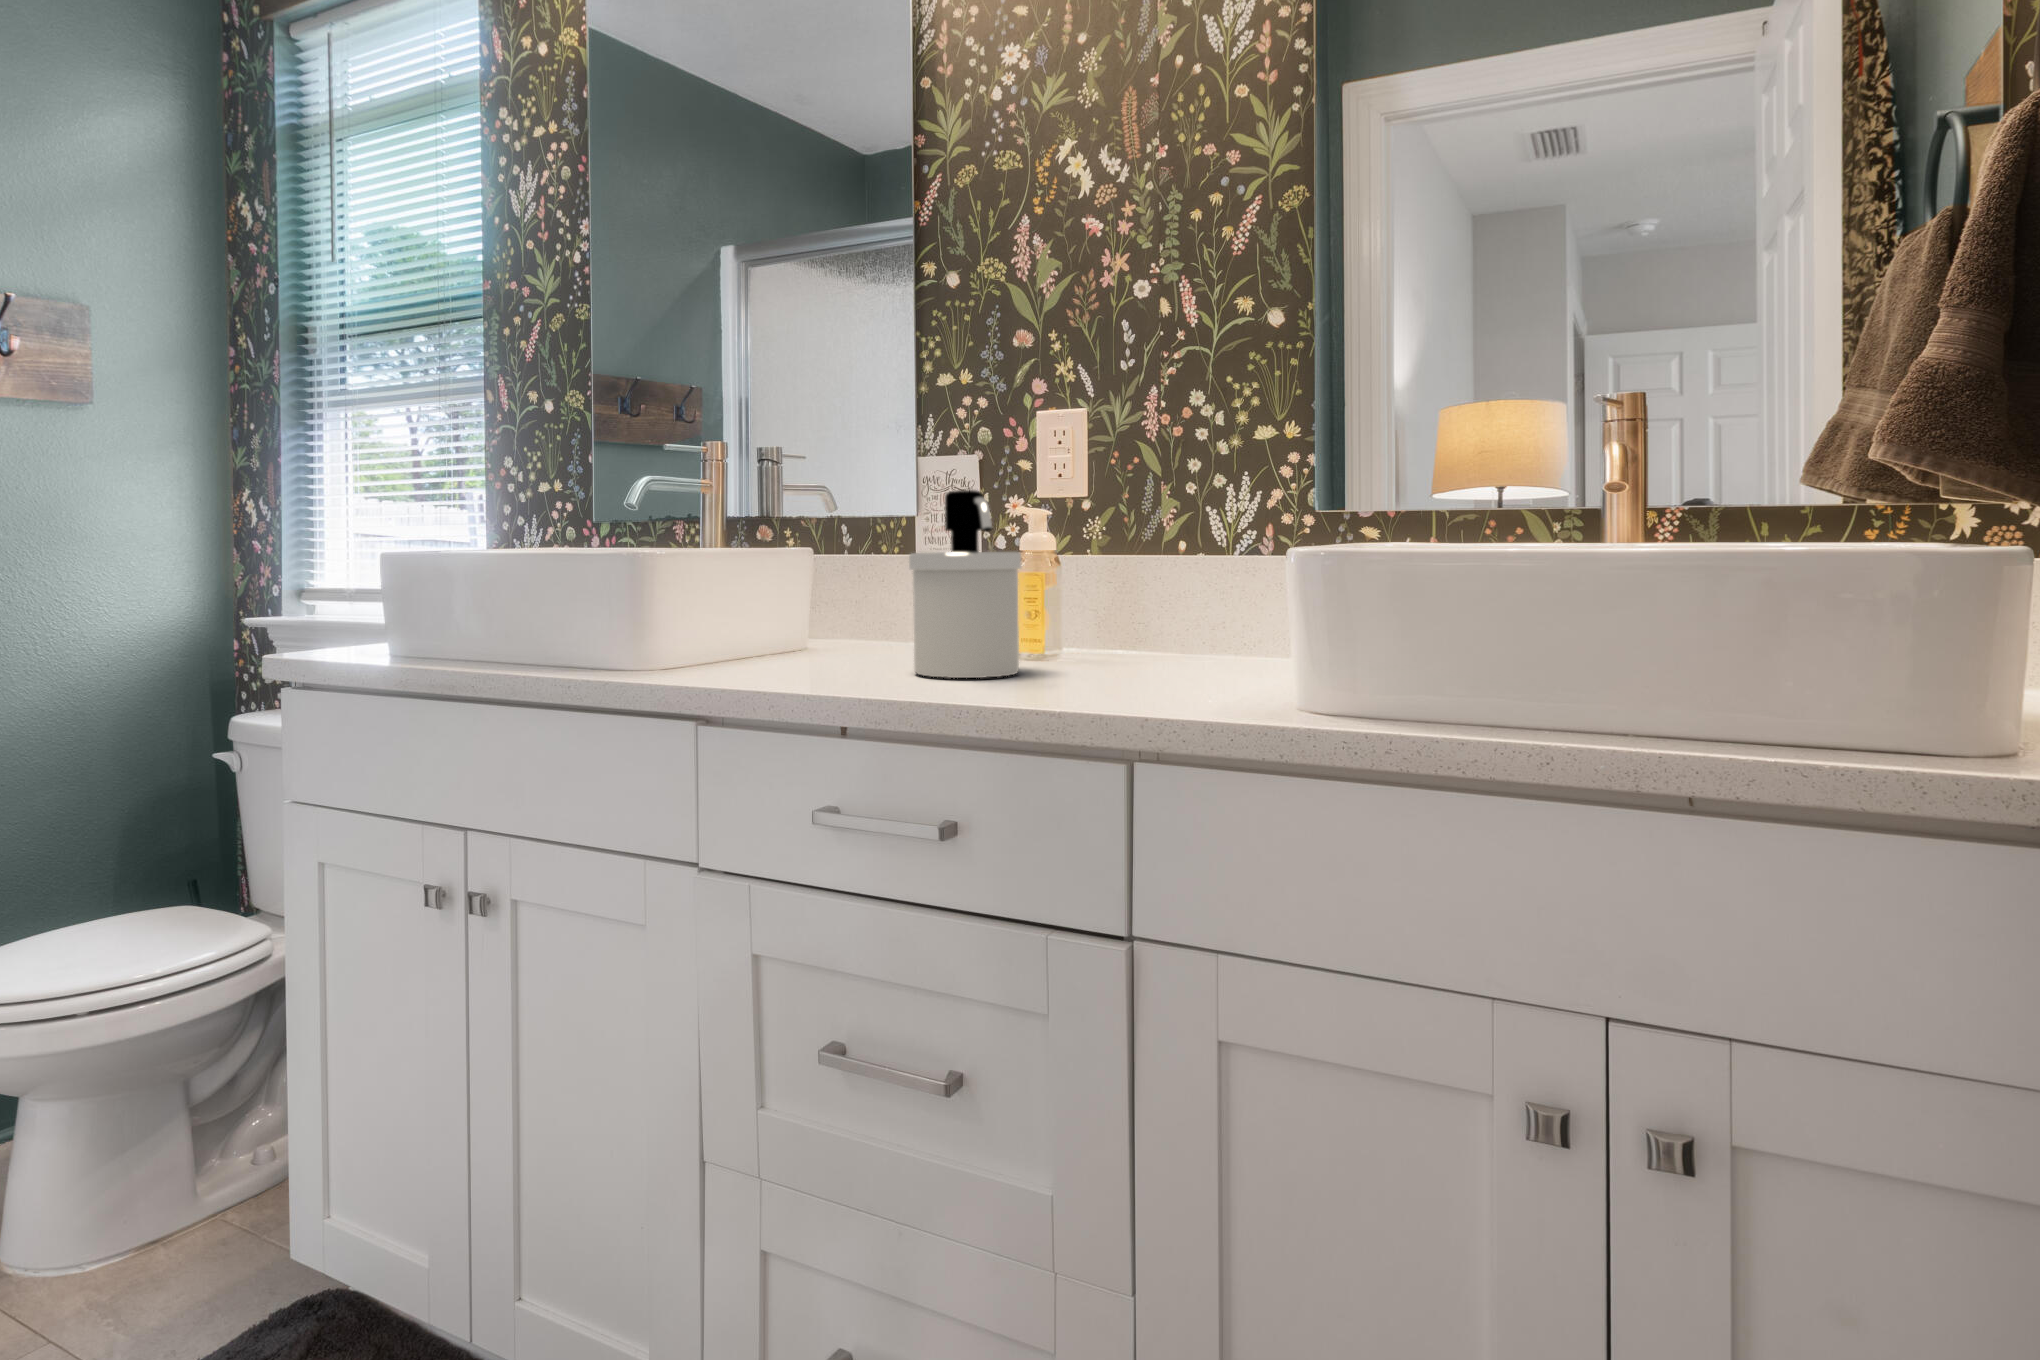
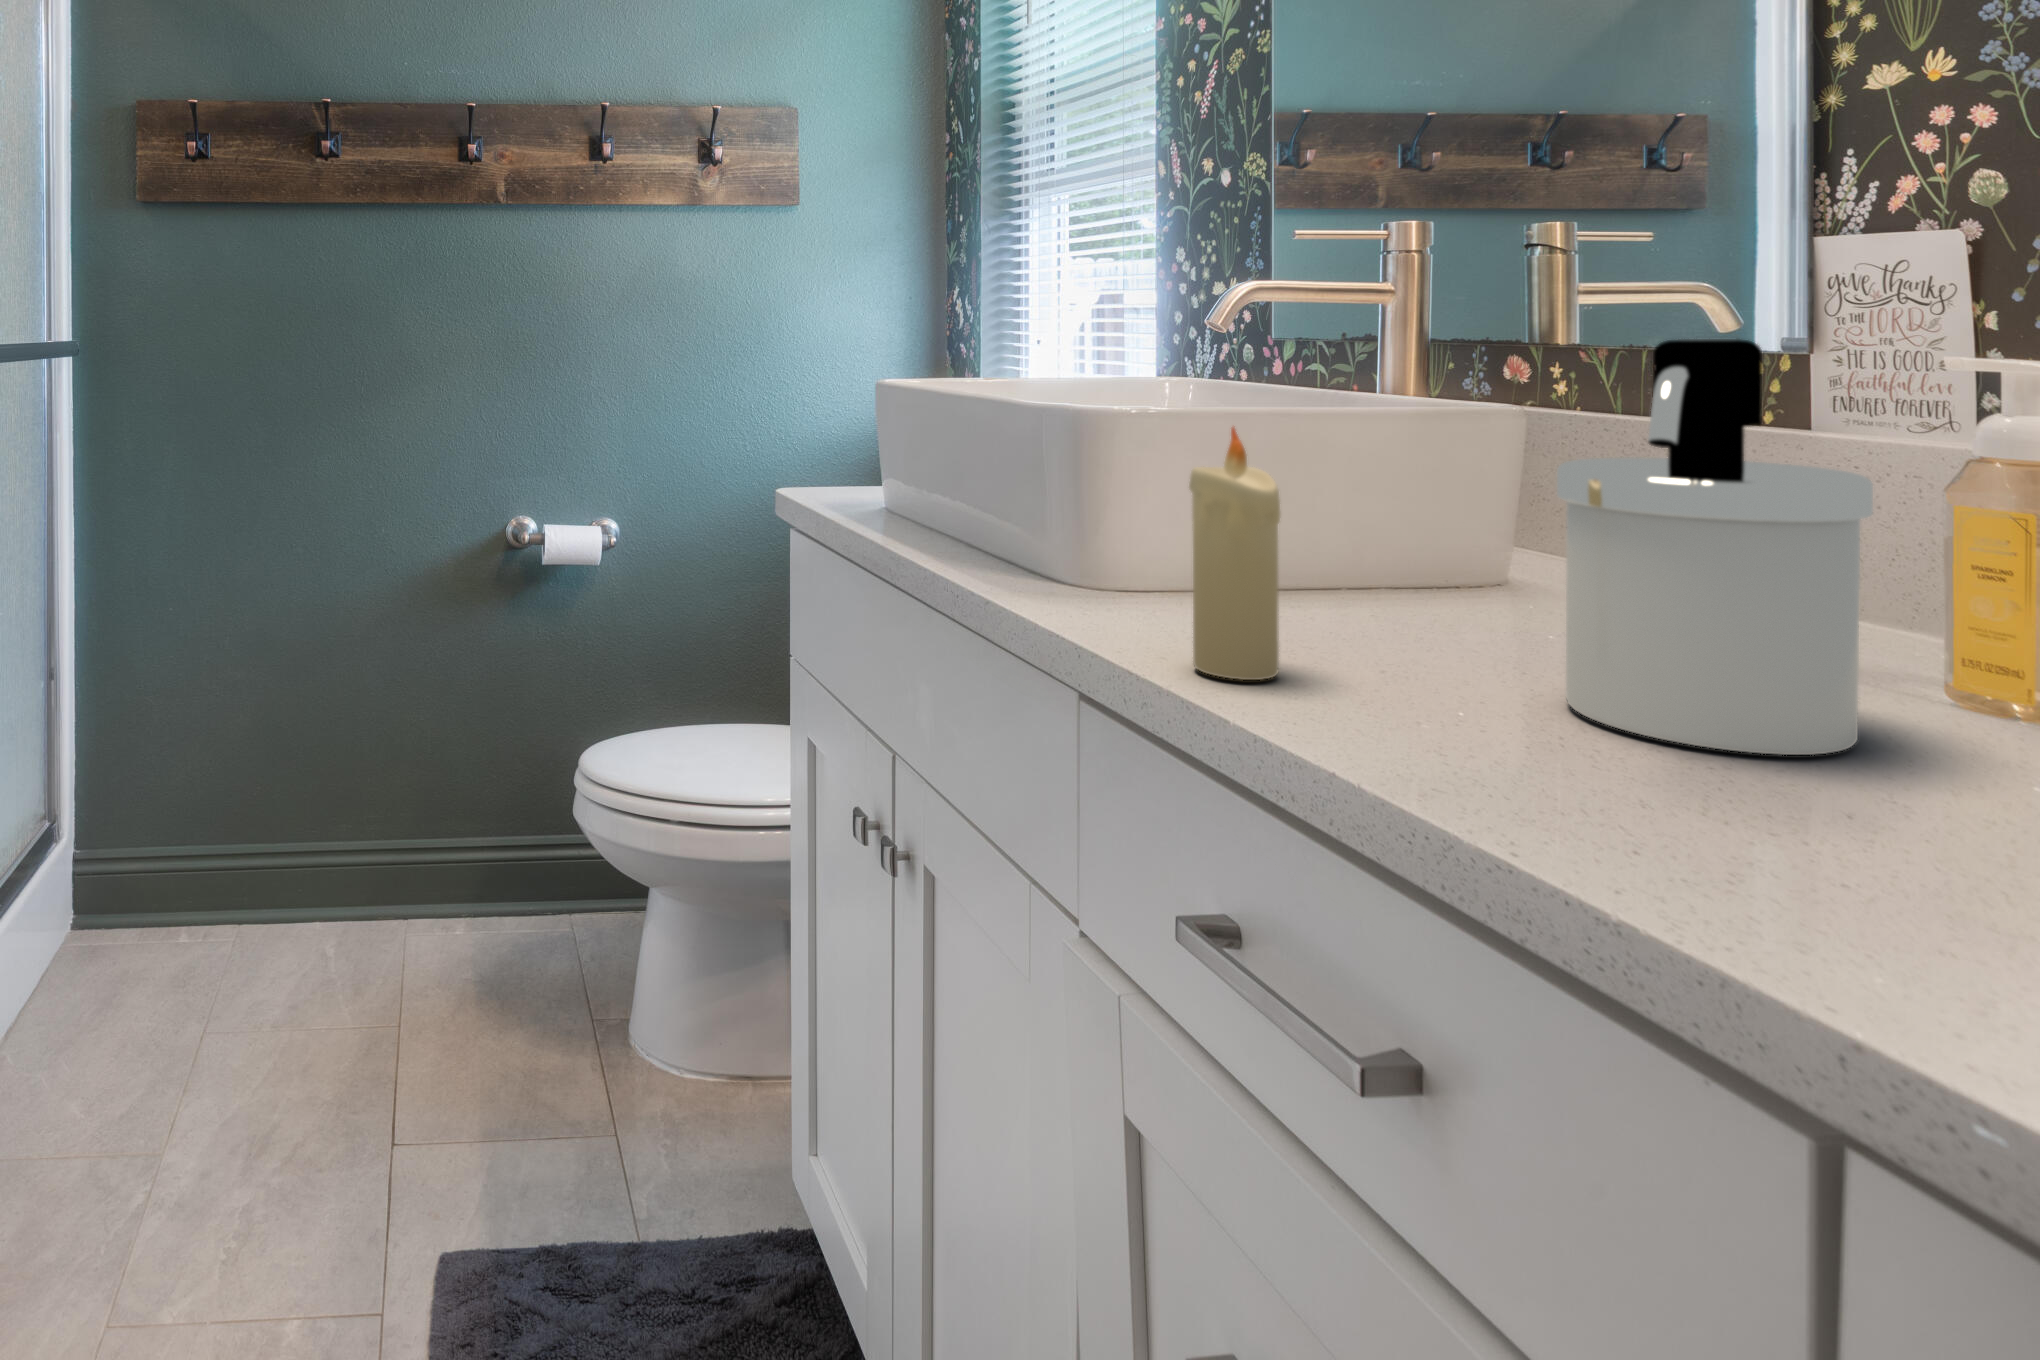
candle: none [753,538,802,685] -> present [1189,427,1280,680]

